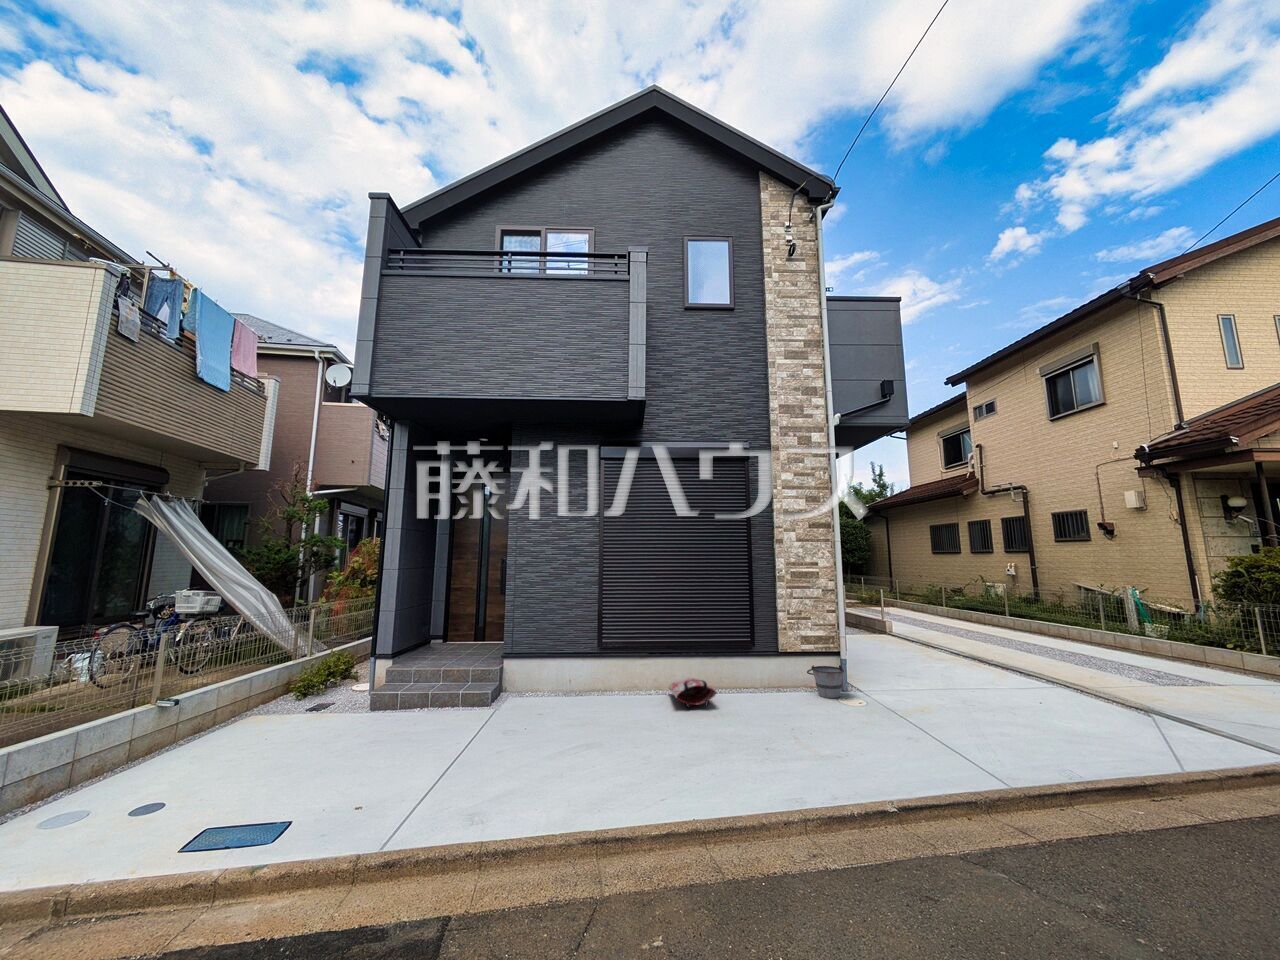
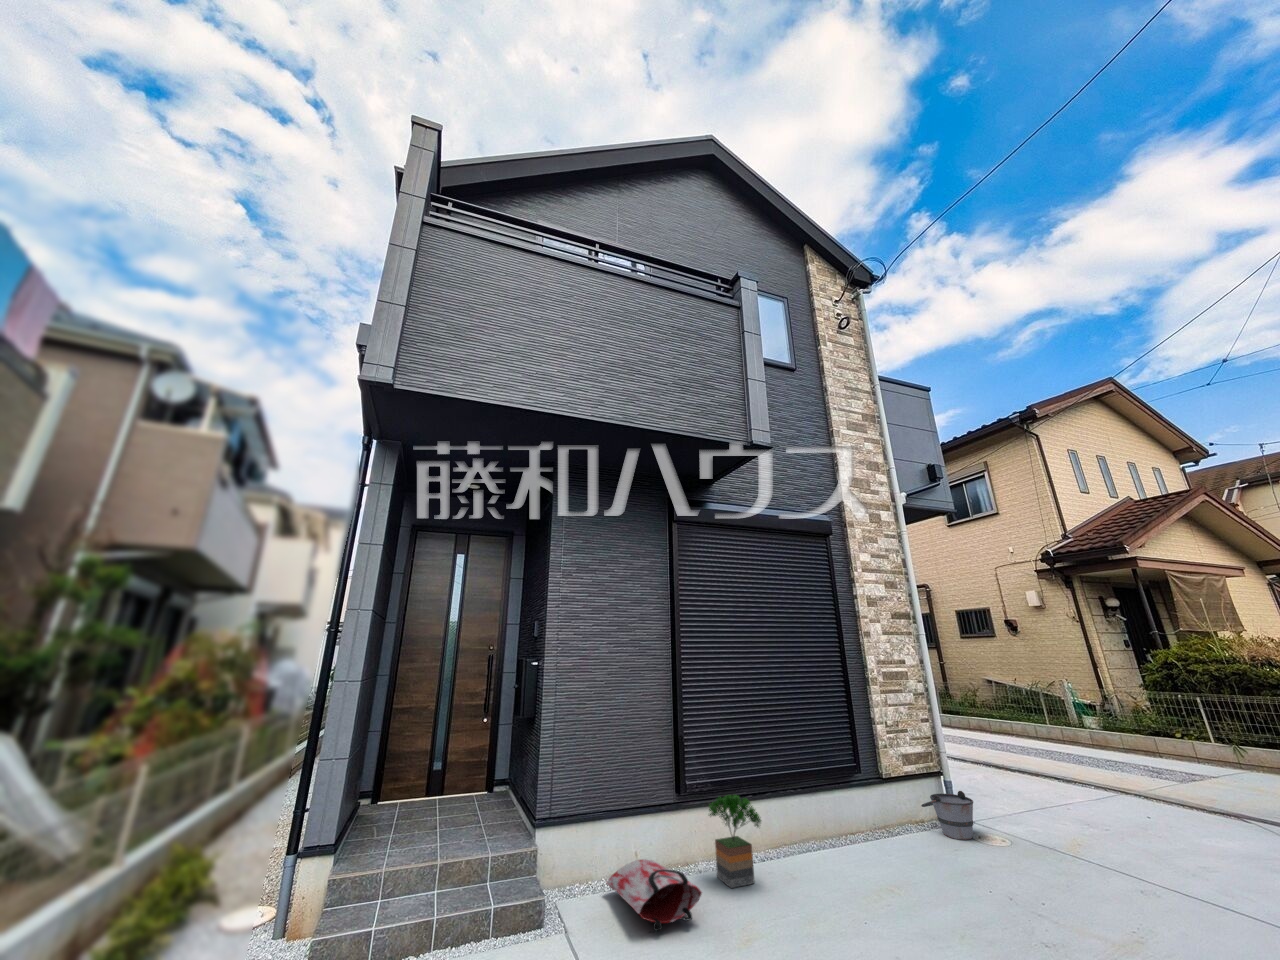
potted tree: none [609,648,643,702] -> present [709,795,761,888]
bag: present [668,678,717,708] -> present [606,859,702,931]

